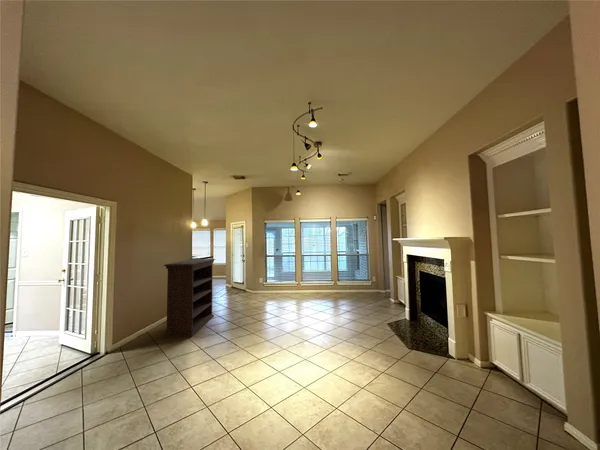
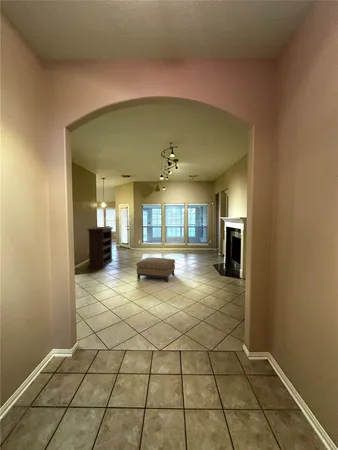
ottoman: none [248,319,324,380] -> present [136,257,175,282]

